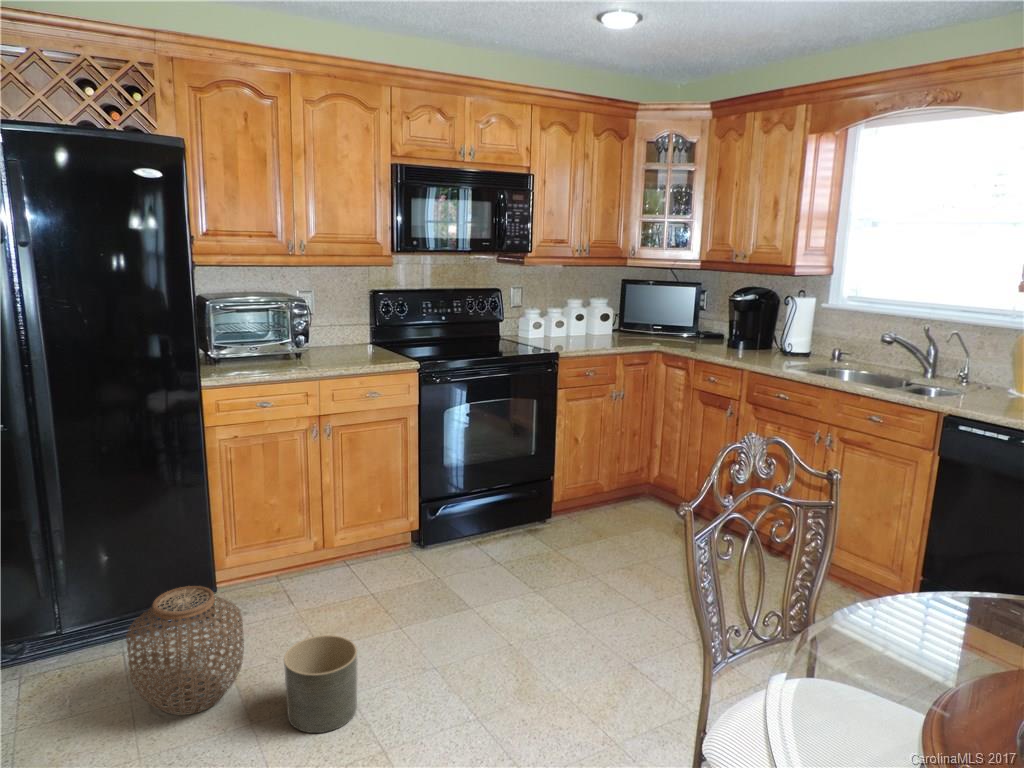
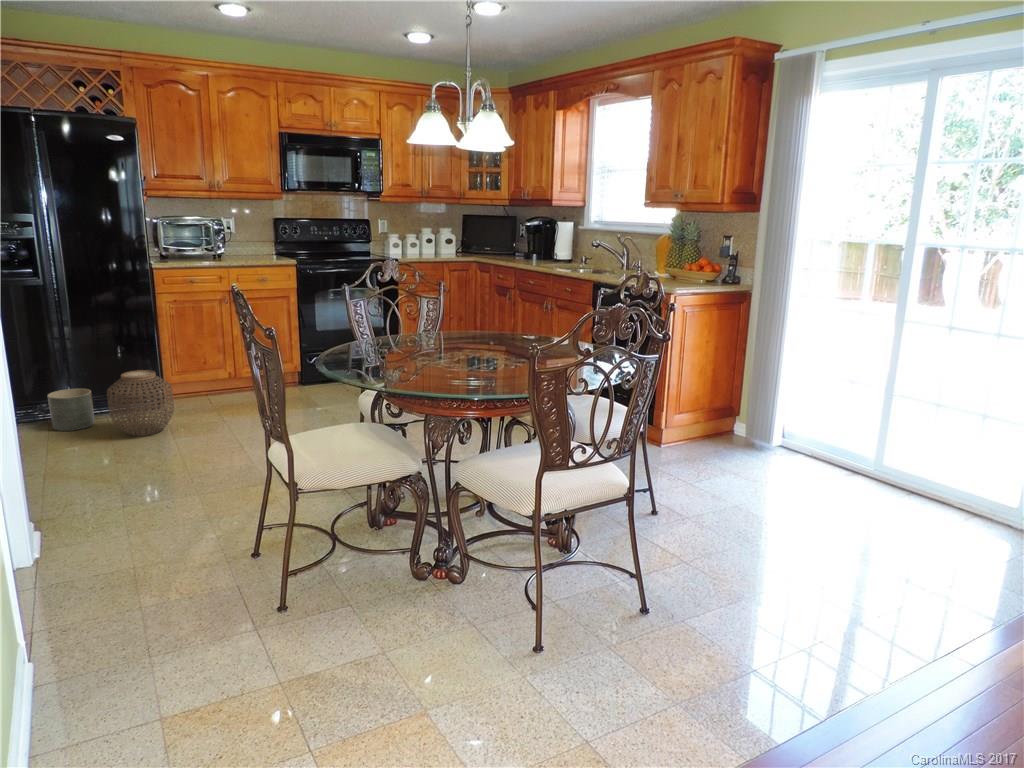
planter: present [284,635,358,733] -> present [48,389,94,431]

